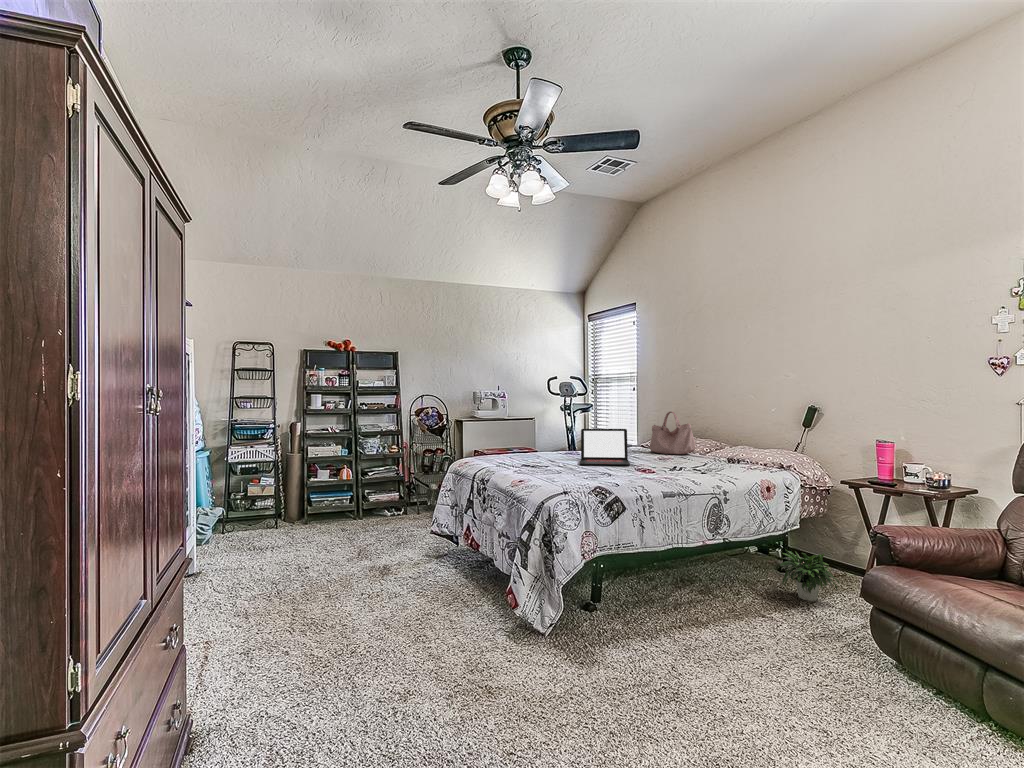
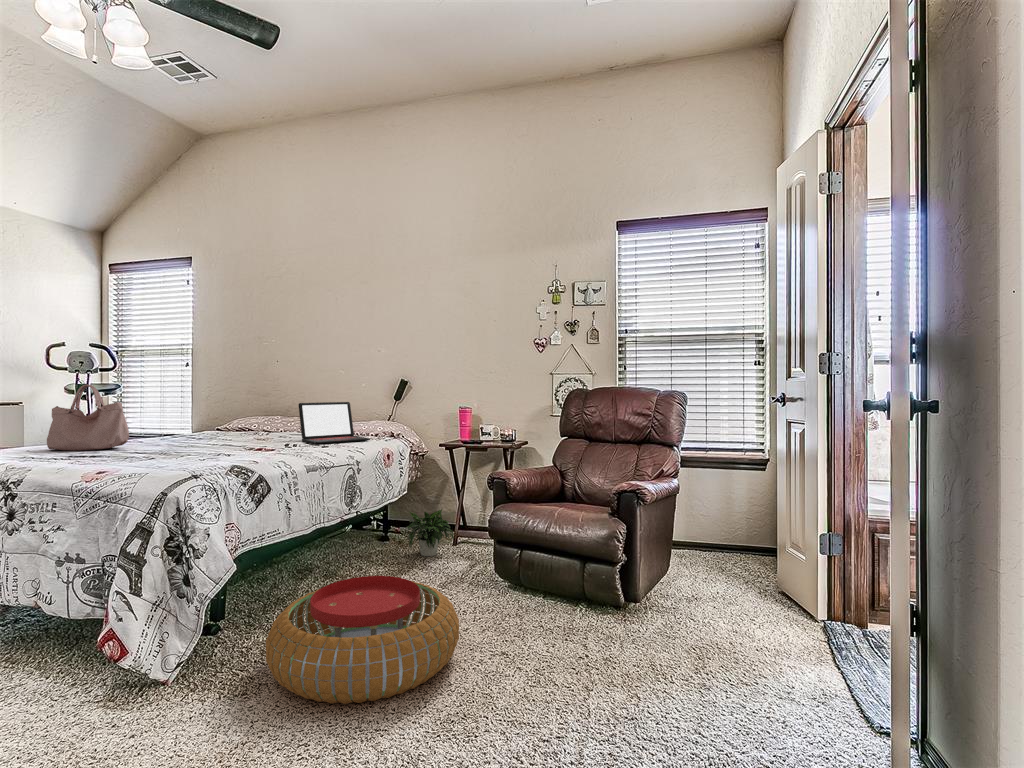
handbag: present [650,411,695,454] -> present [47,385,129,451]
laptop: present [580,429,630,466] -> present [299,402,370,444]
pouf: none [588,600,758,718] -> present [266,576,459,704]

